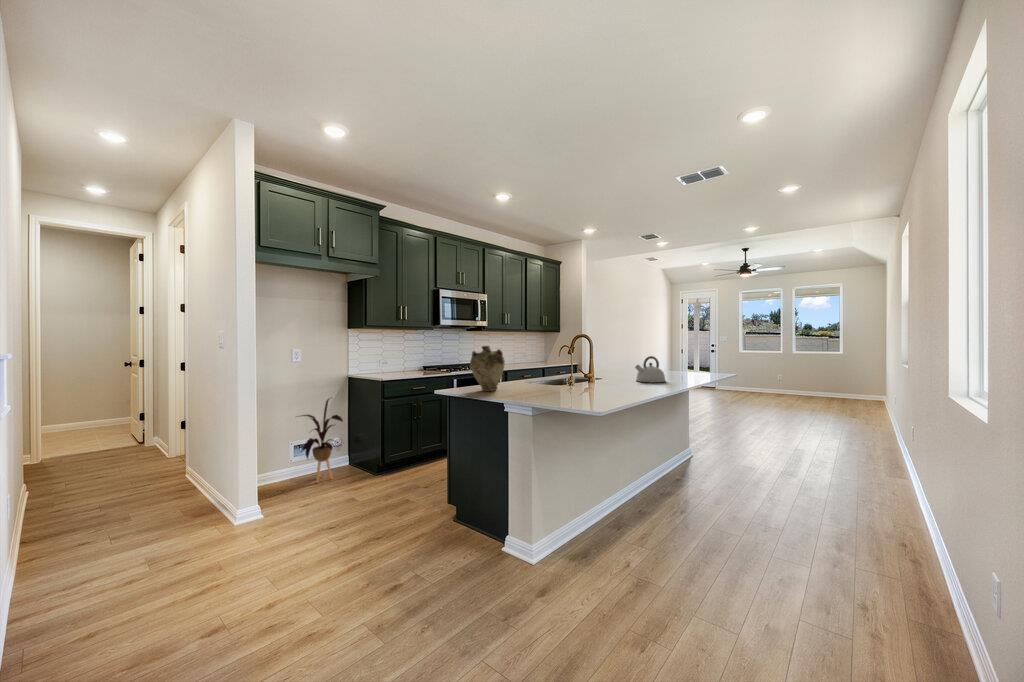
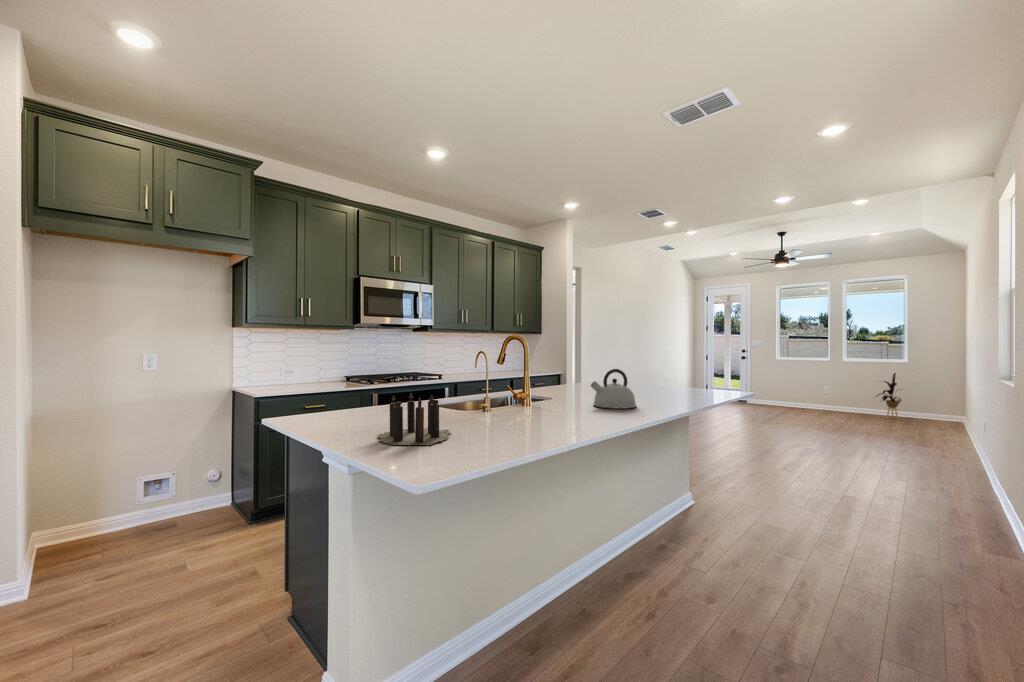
vase: present [470,346,505,391] -> none [314,352,370,422]
candle: none [528,370,588,400] -> present [378,393,451,445]
house plant: present [302,399,343,483] -> present [877,373,902,419]

